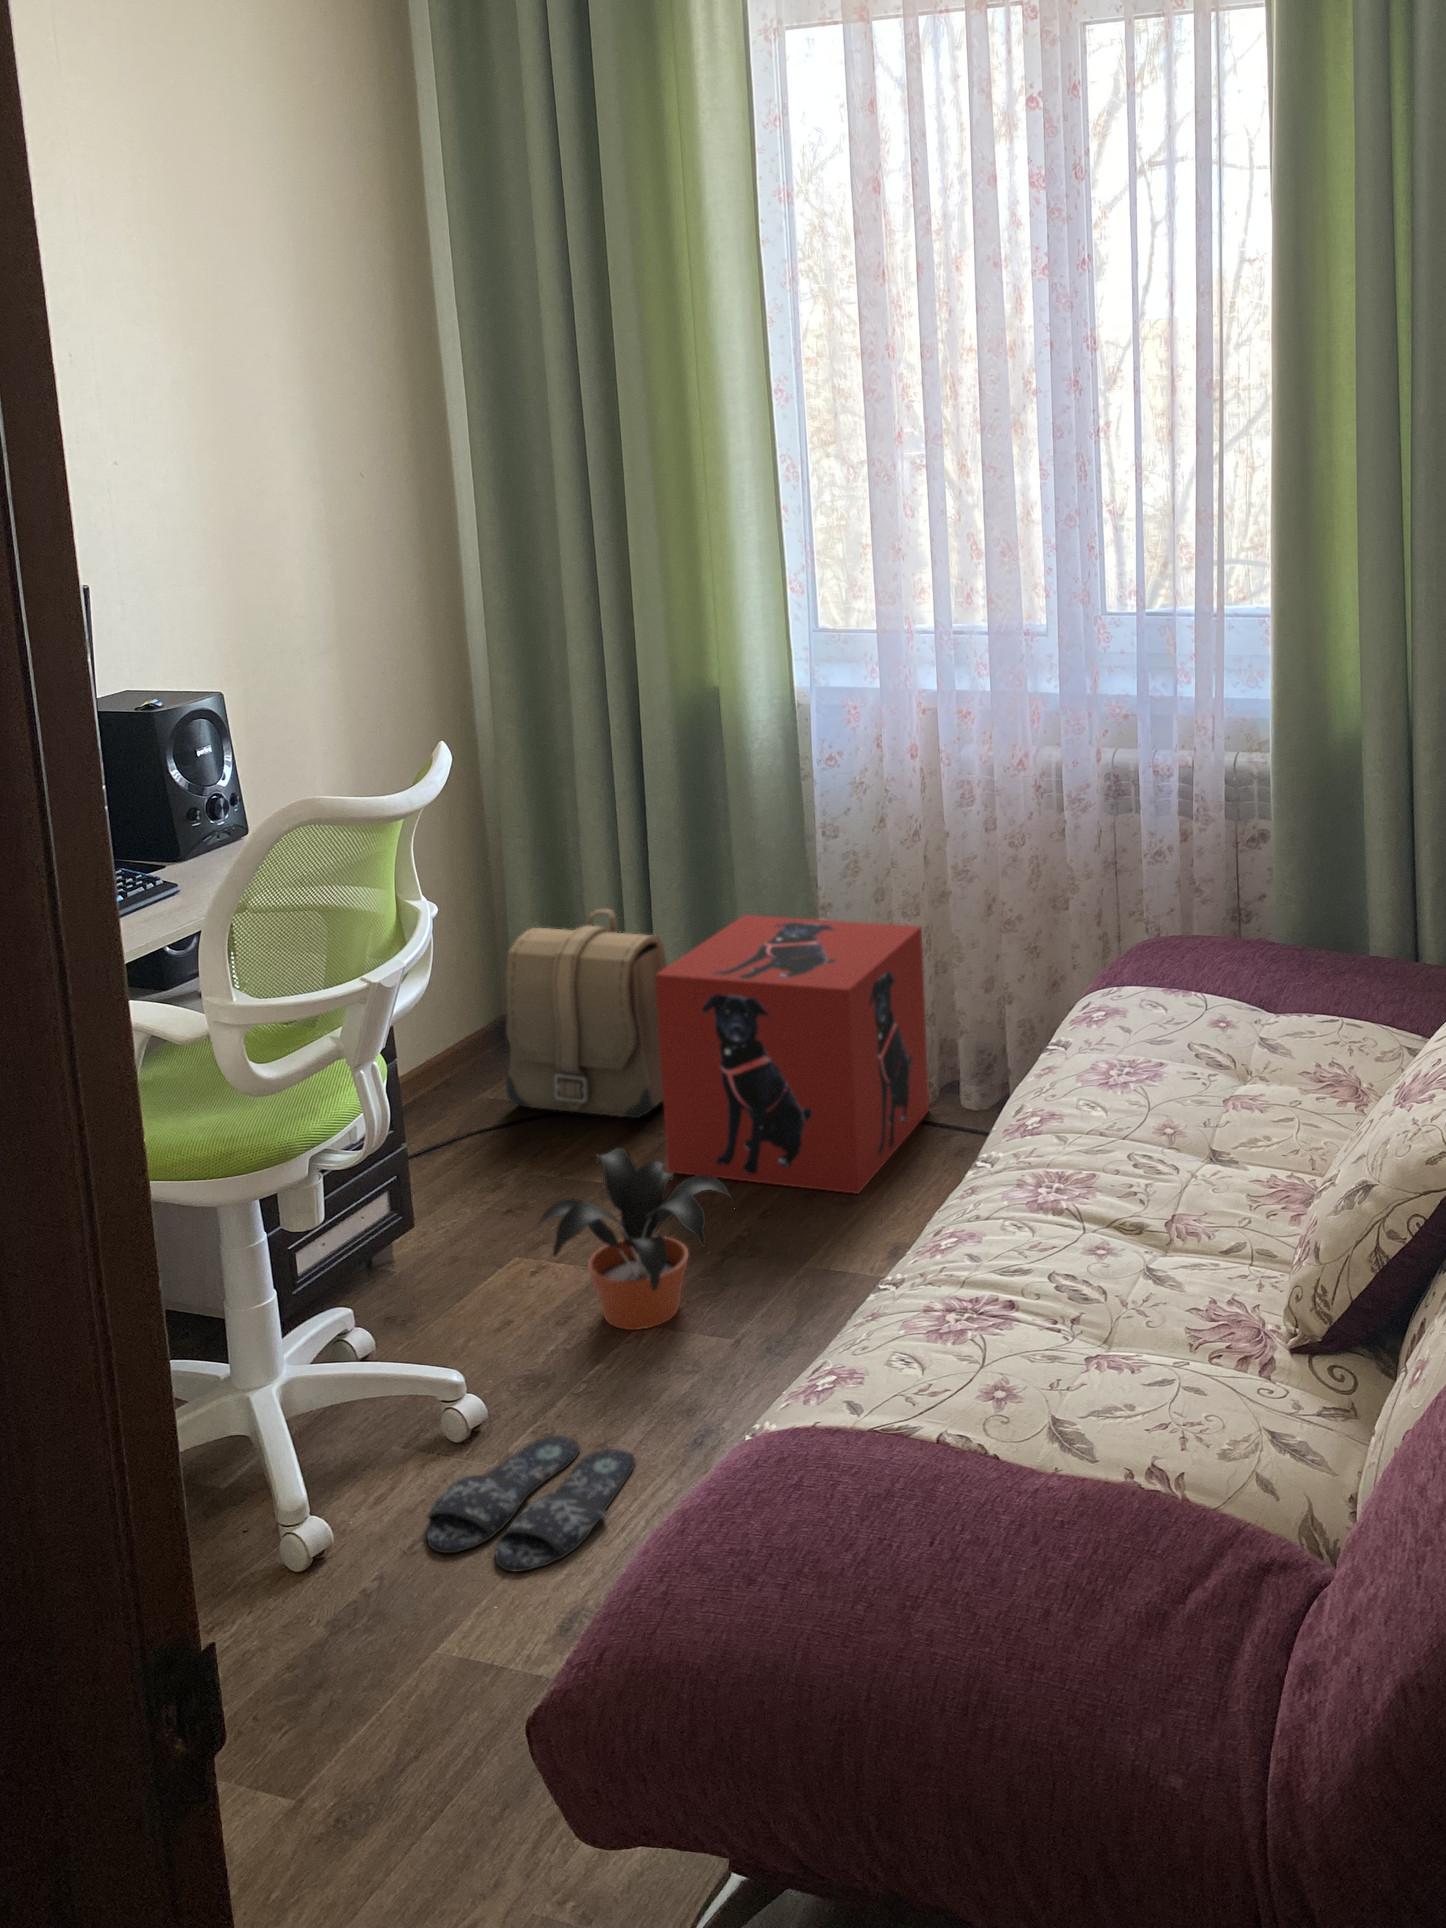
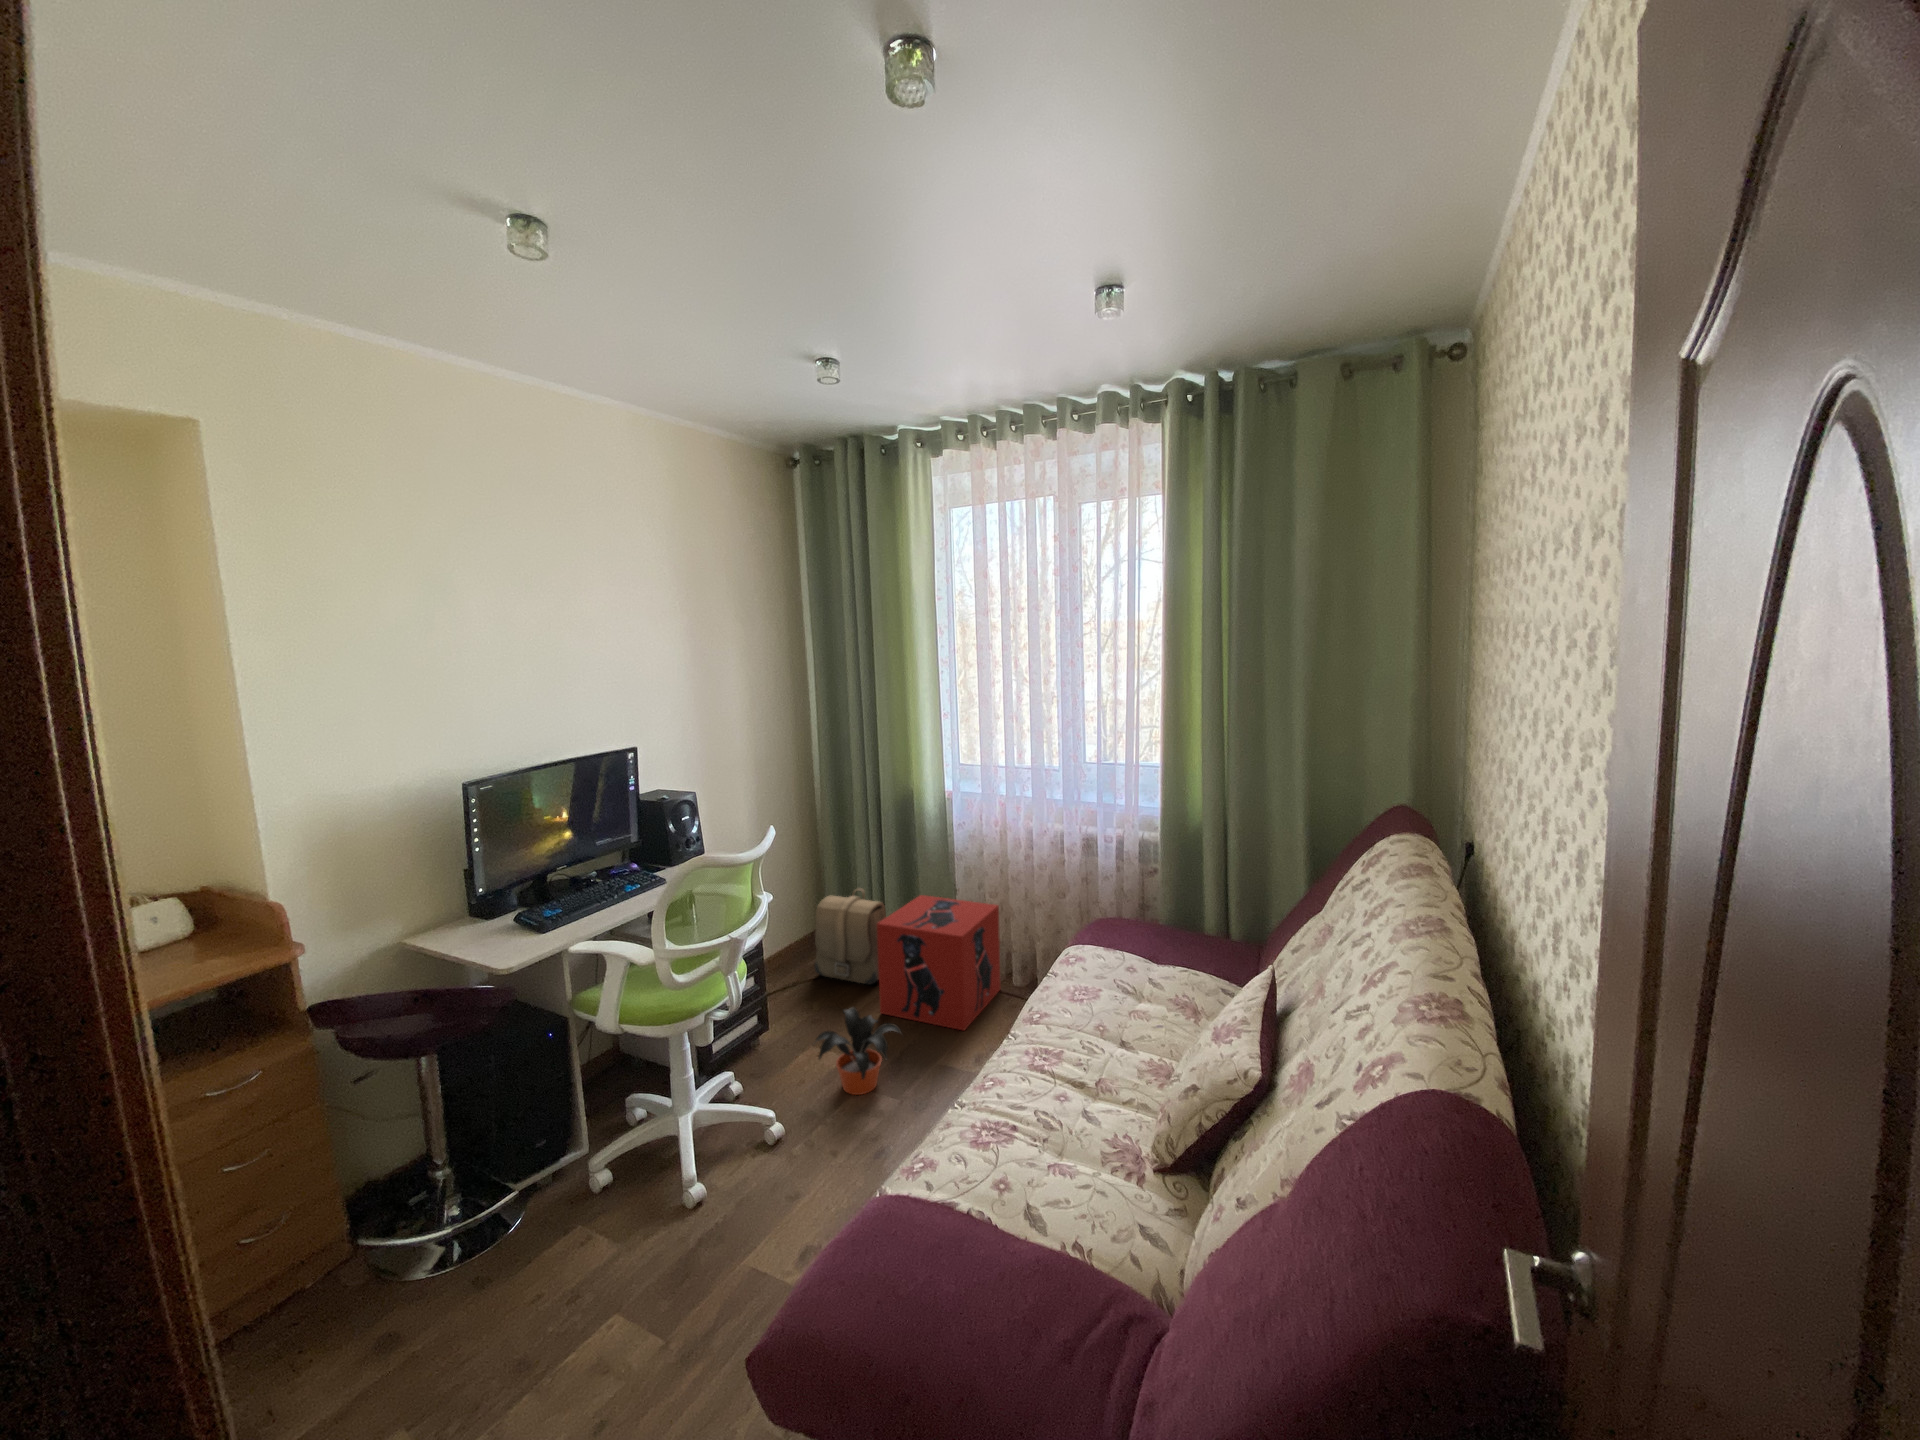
slippers: present [427,1436,635,1572] -> none [747,1149,847,1224]

